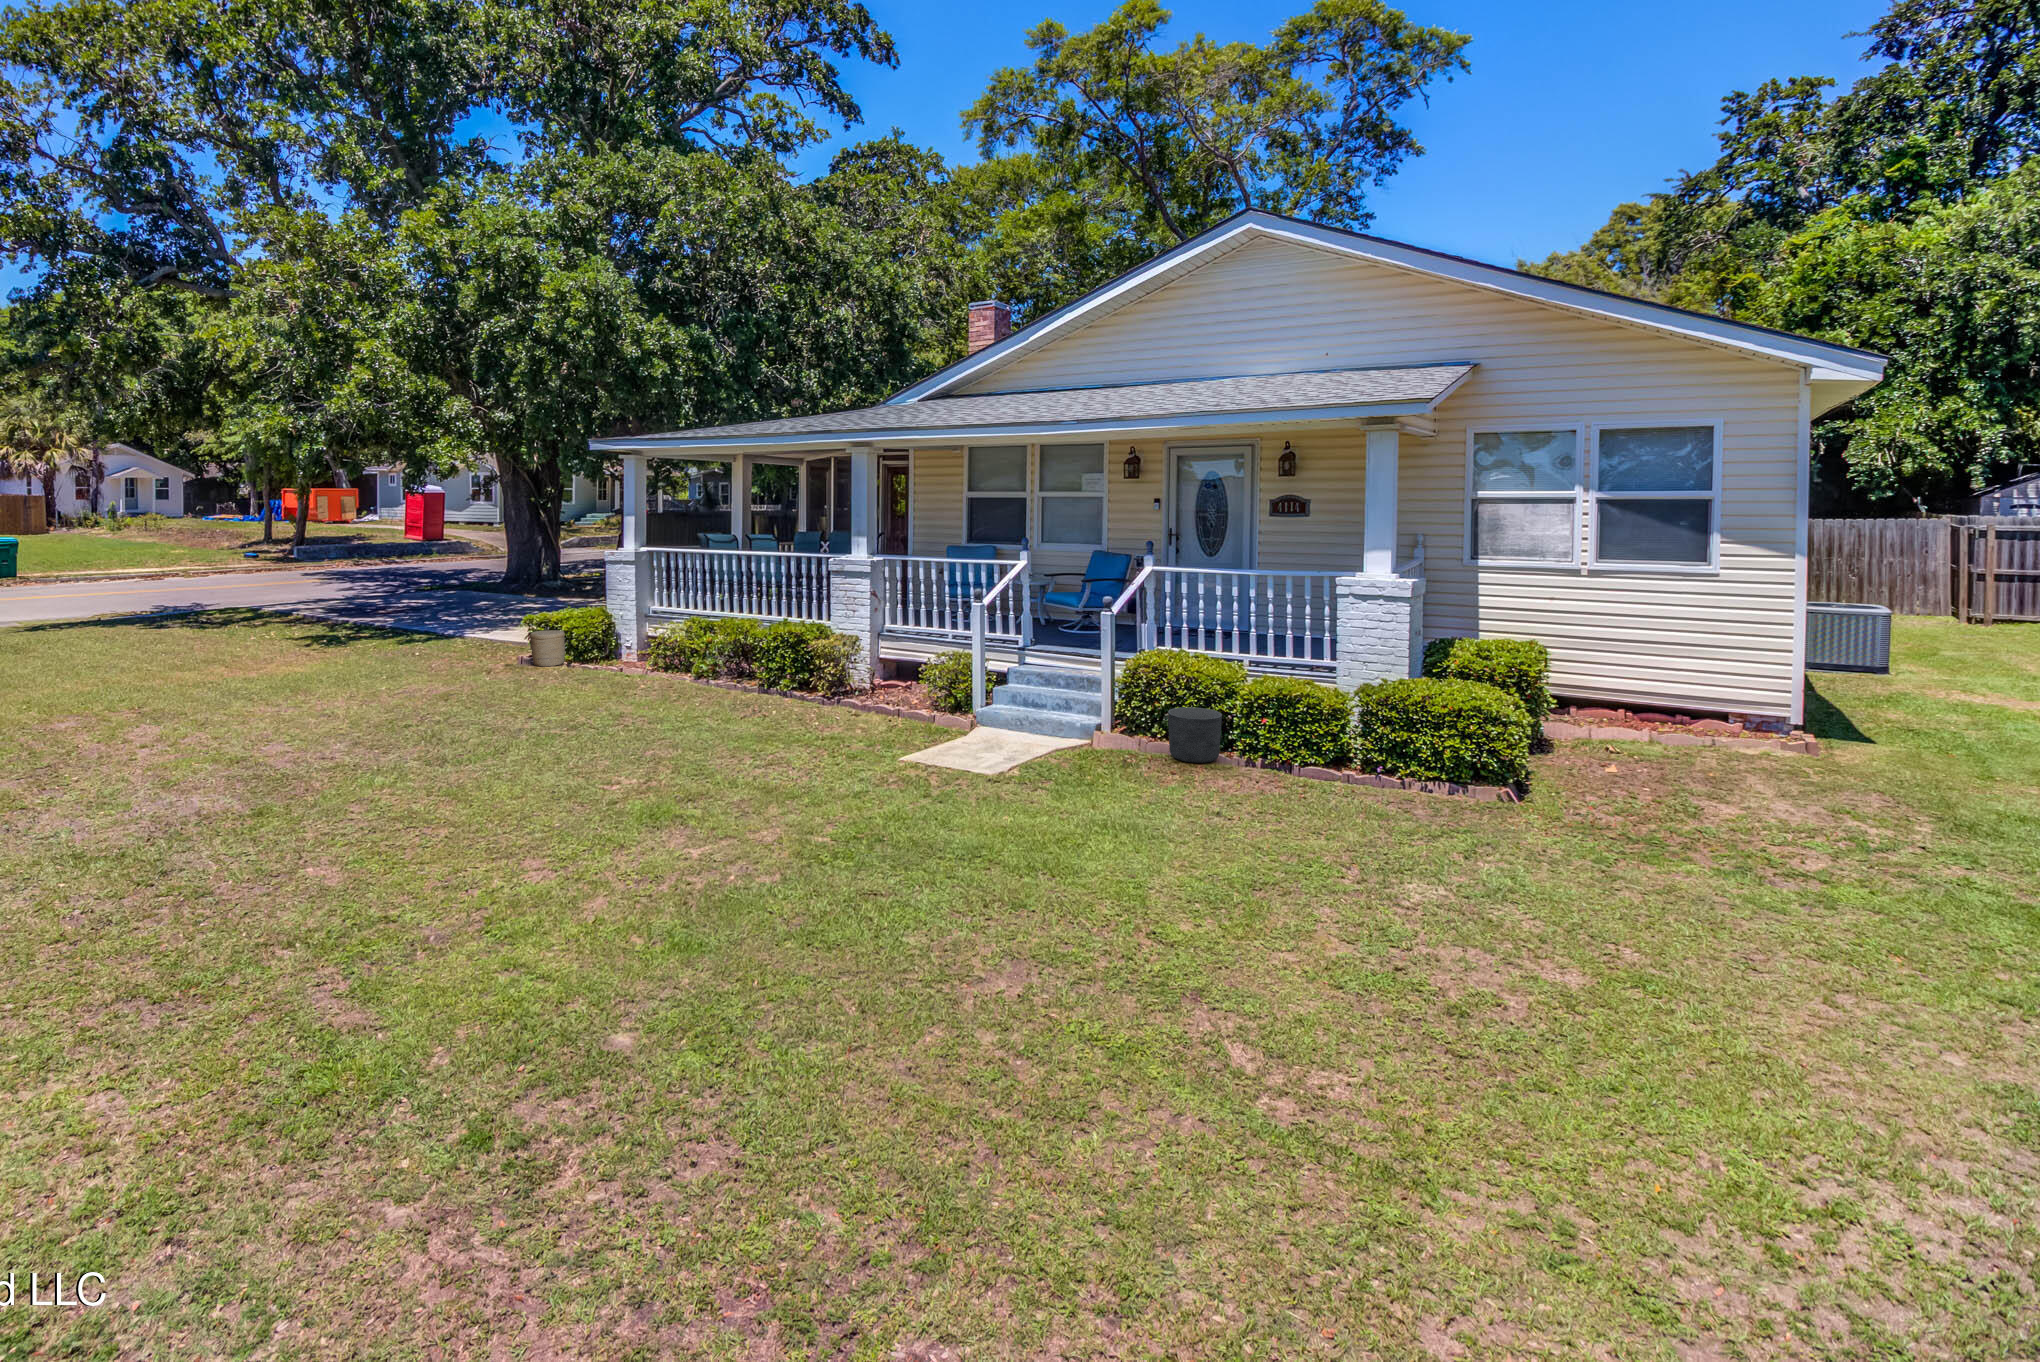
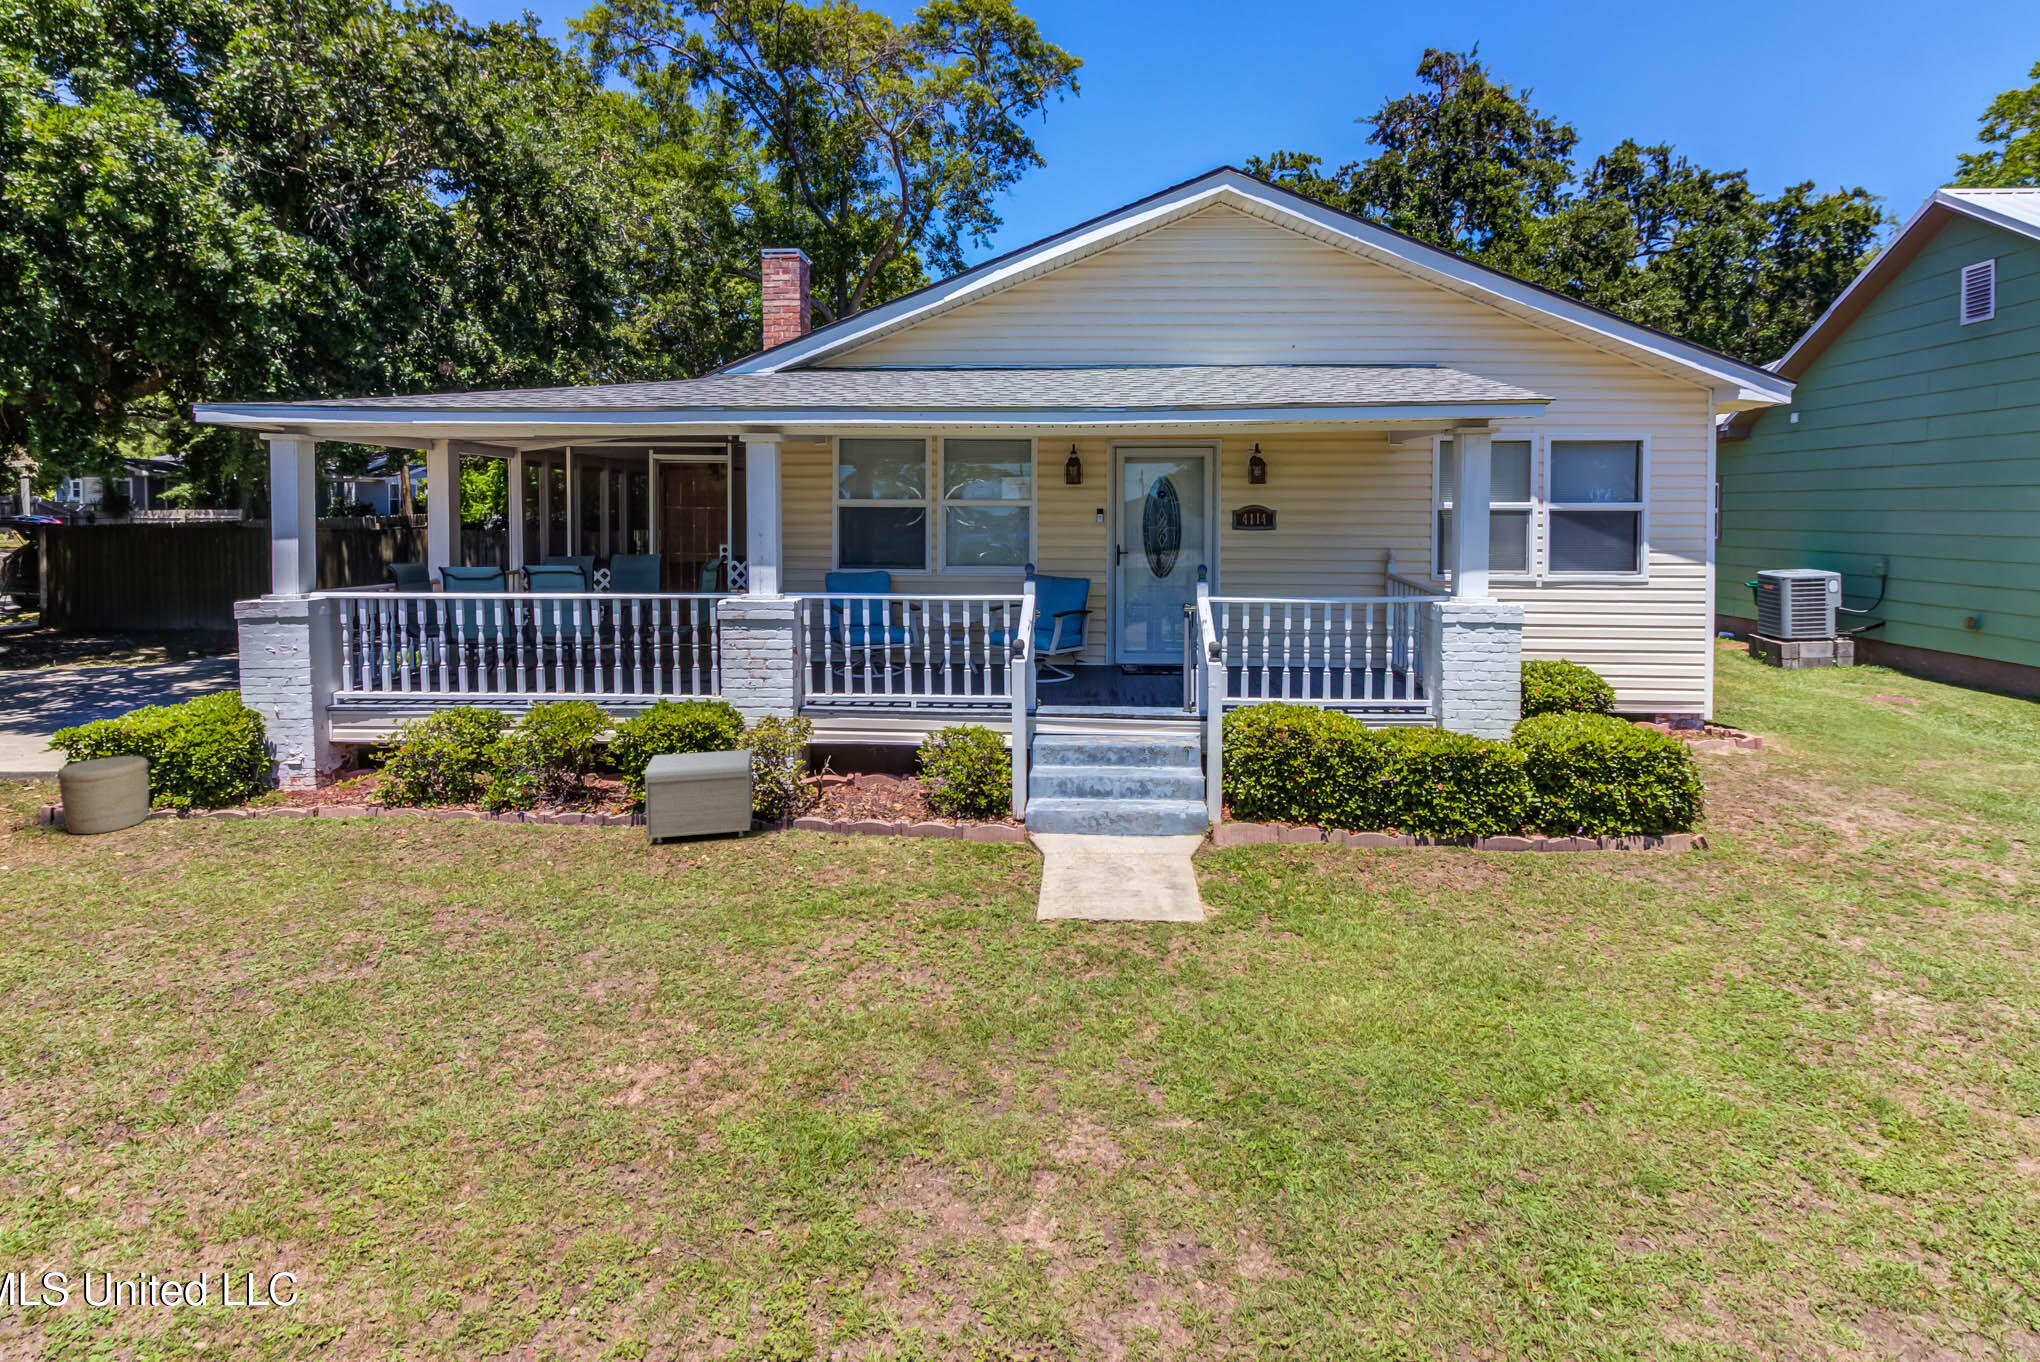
storage bench: none [759,650,825,702] -> present [645,750,753,843]
planter: present [1168,707,1222,763] -> none [1331,778,1402,855]

